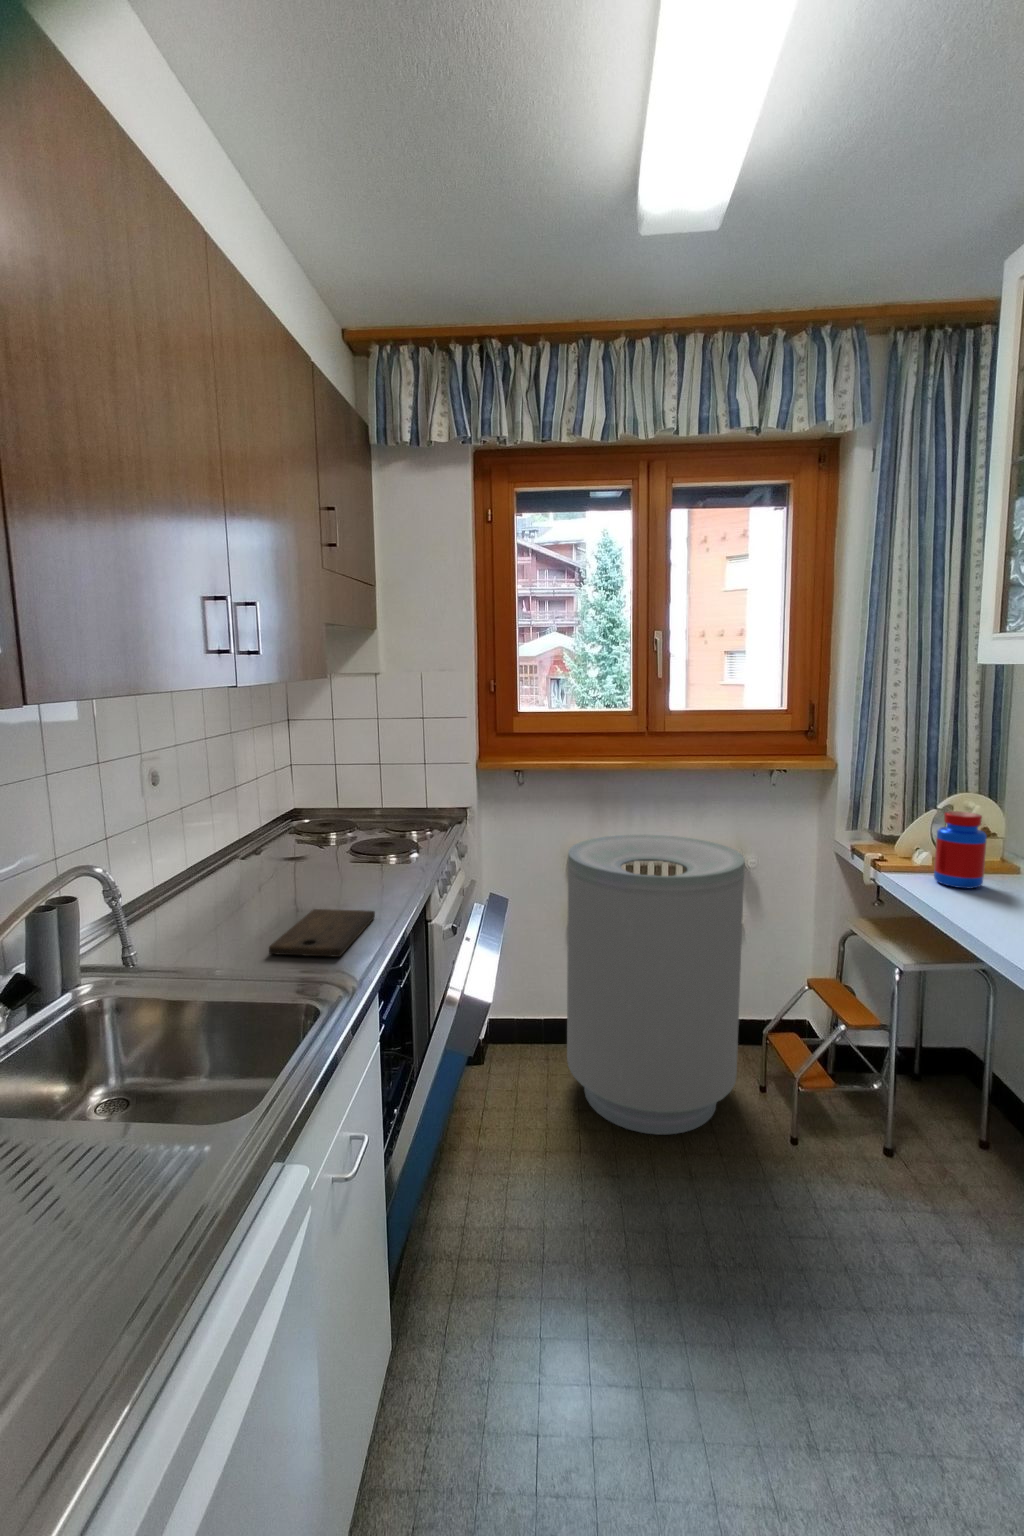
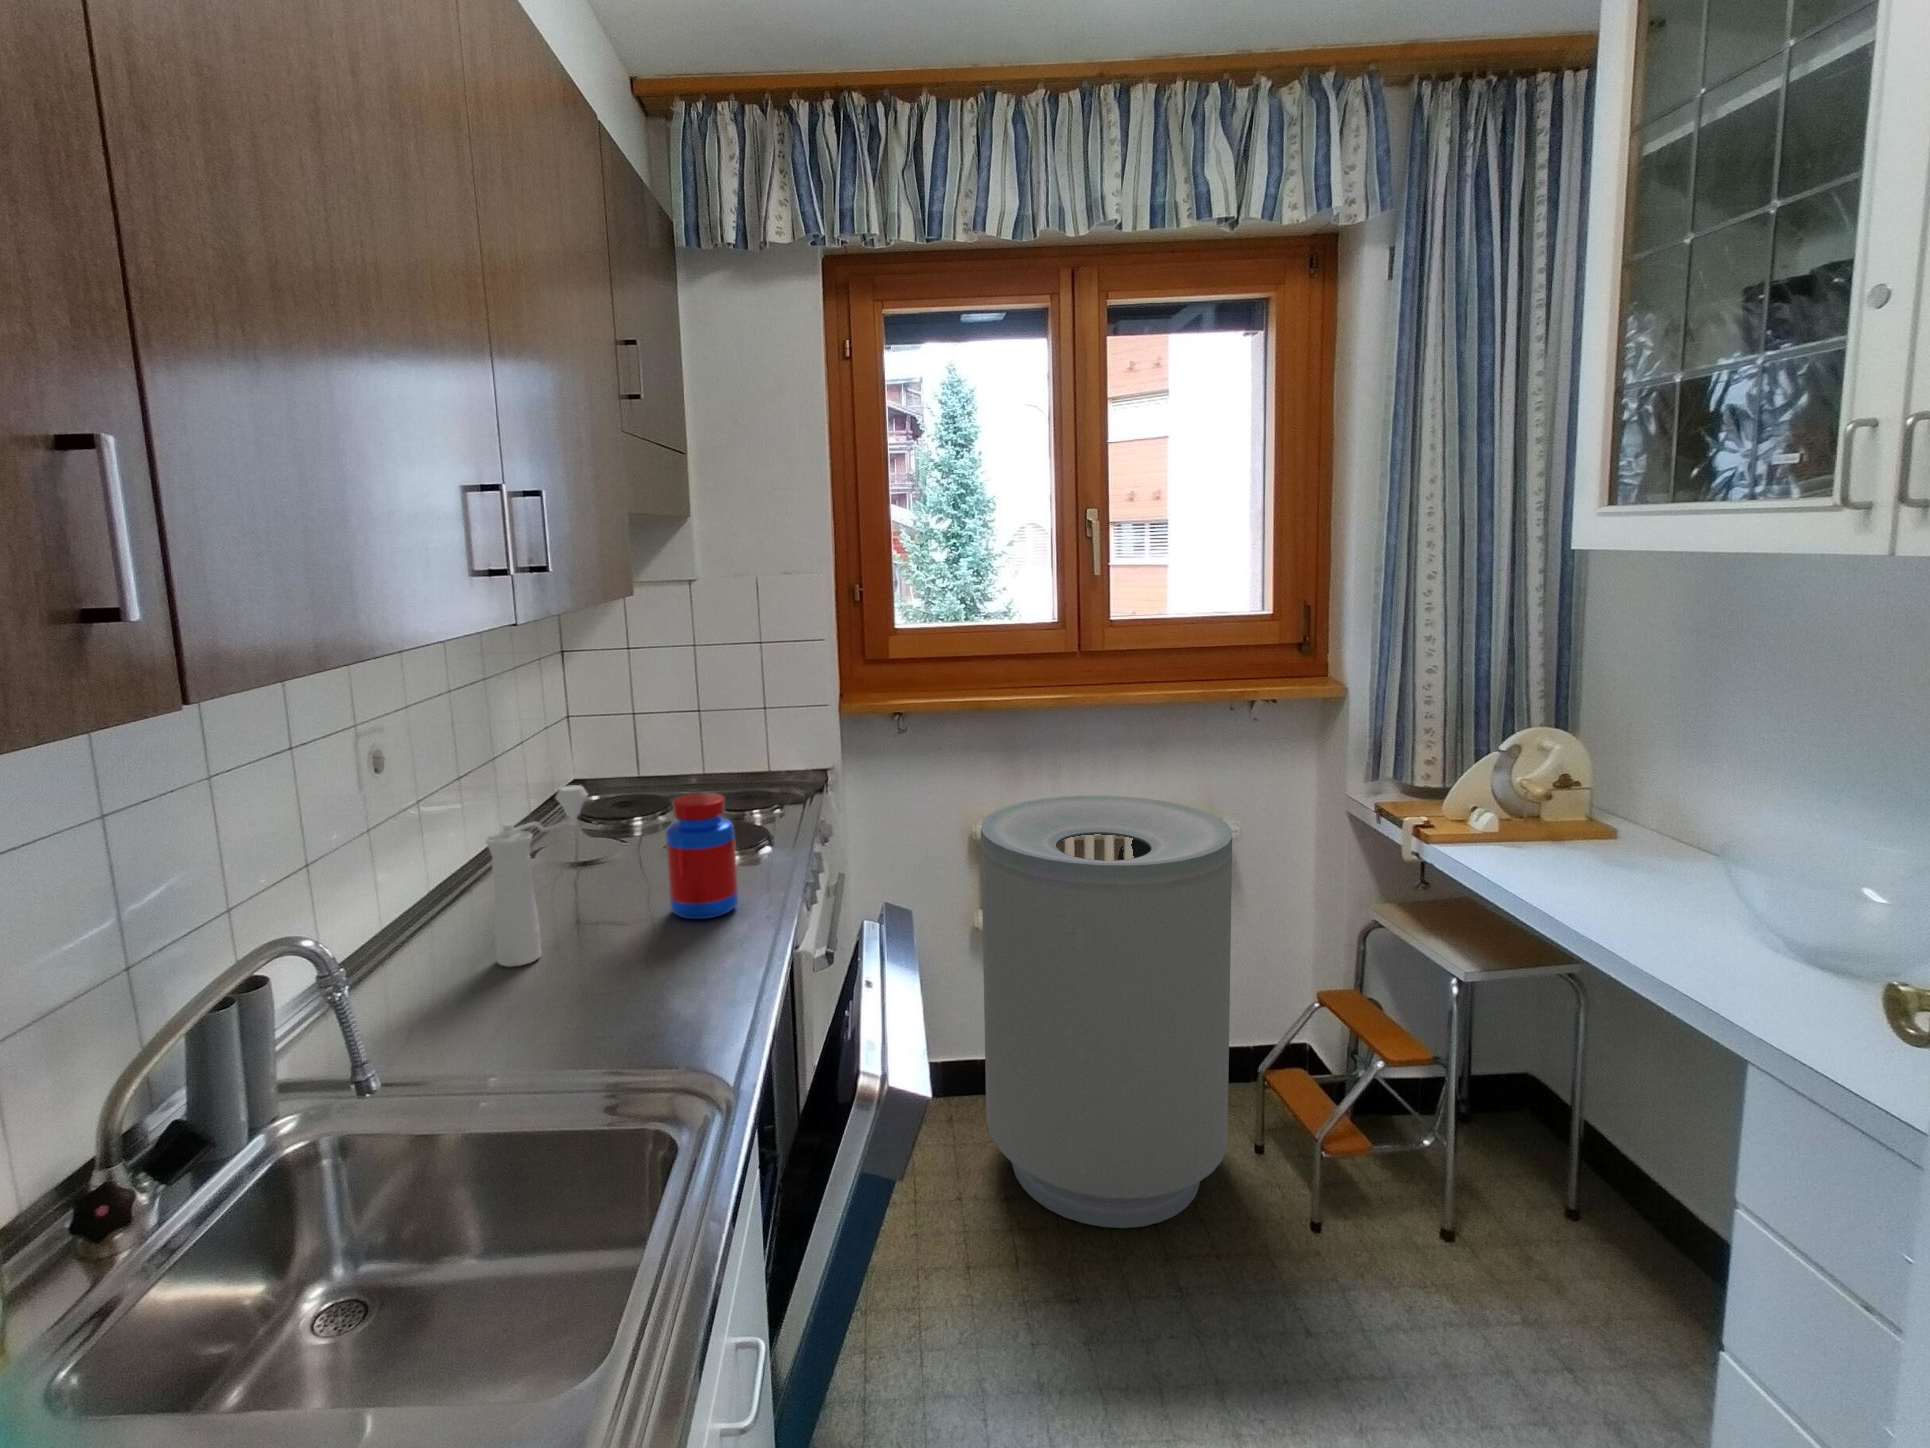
pepper mill: none [222,800,292,915] -> present [486,785,588,967]
jar: present [934,811,987,888] -> present [666,793,738,919]
cutting board: present [269,909,375,957] -> none [572,951,725,1037]

